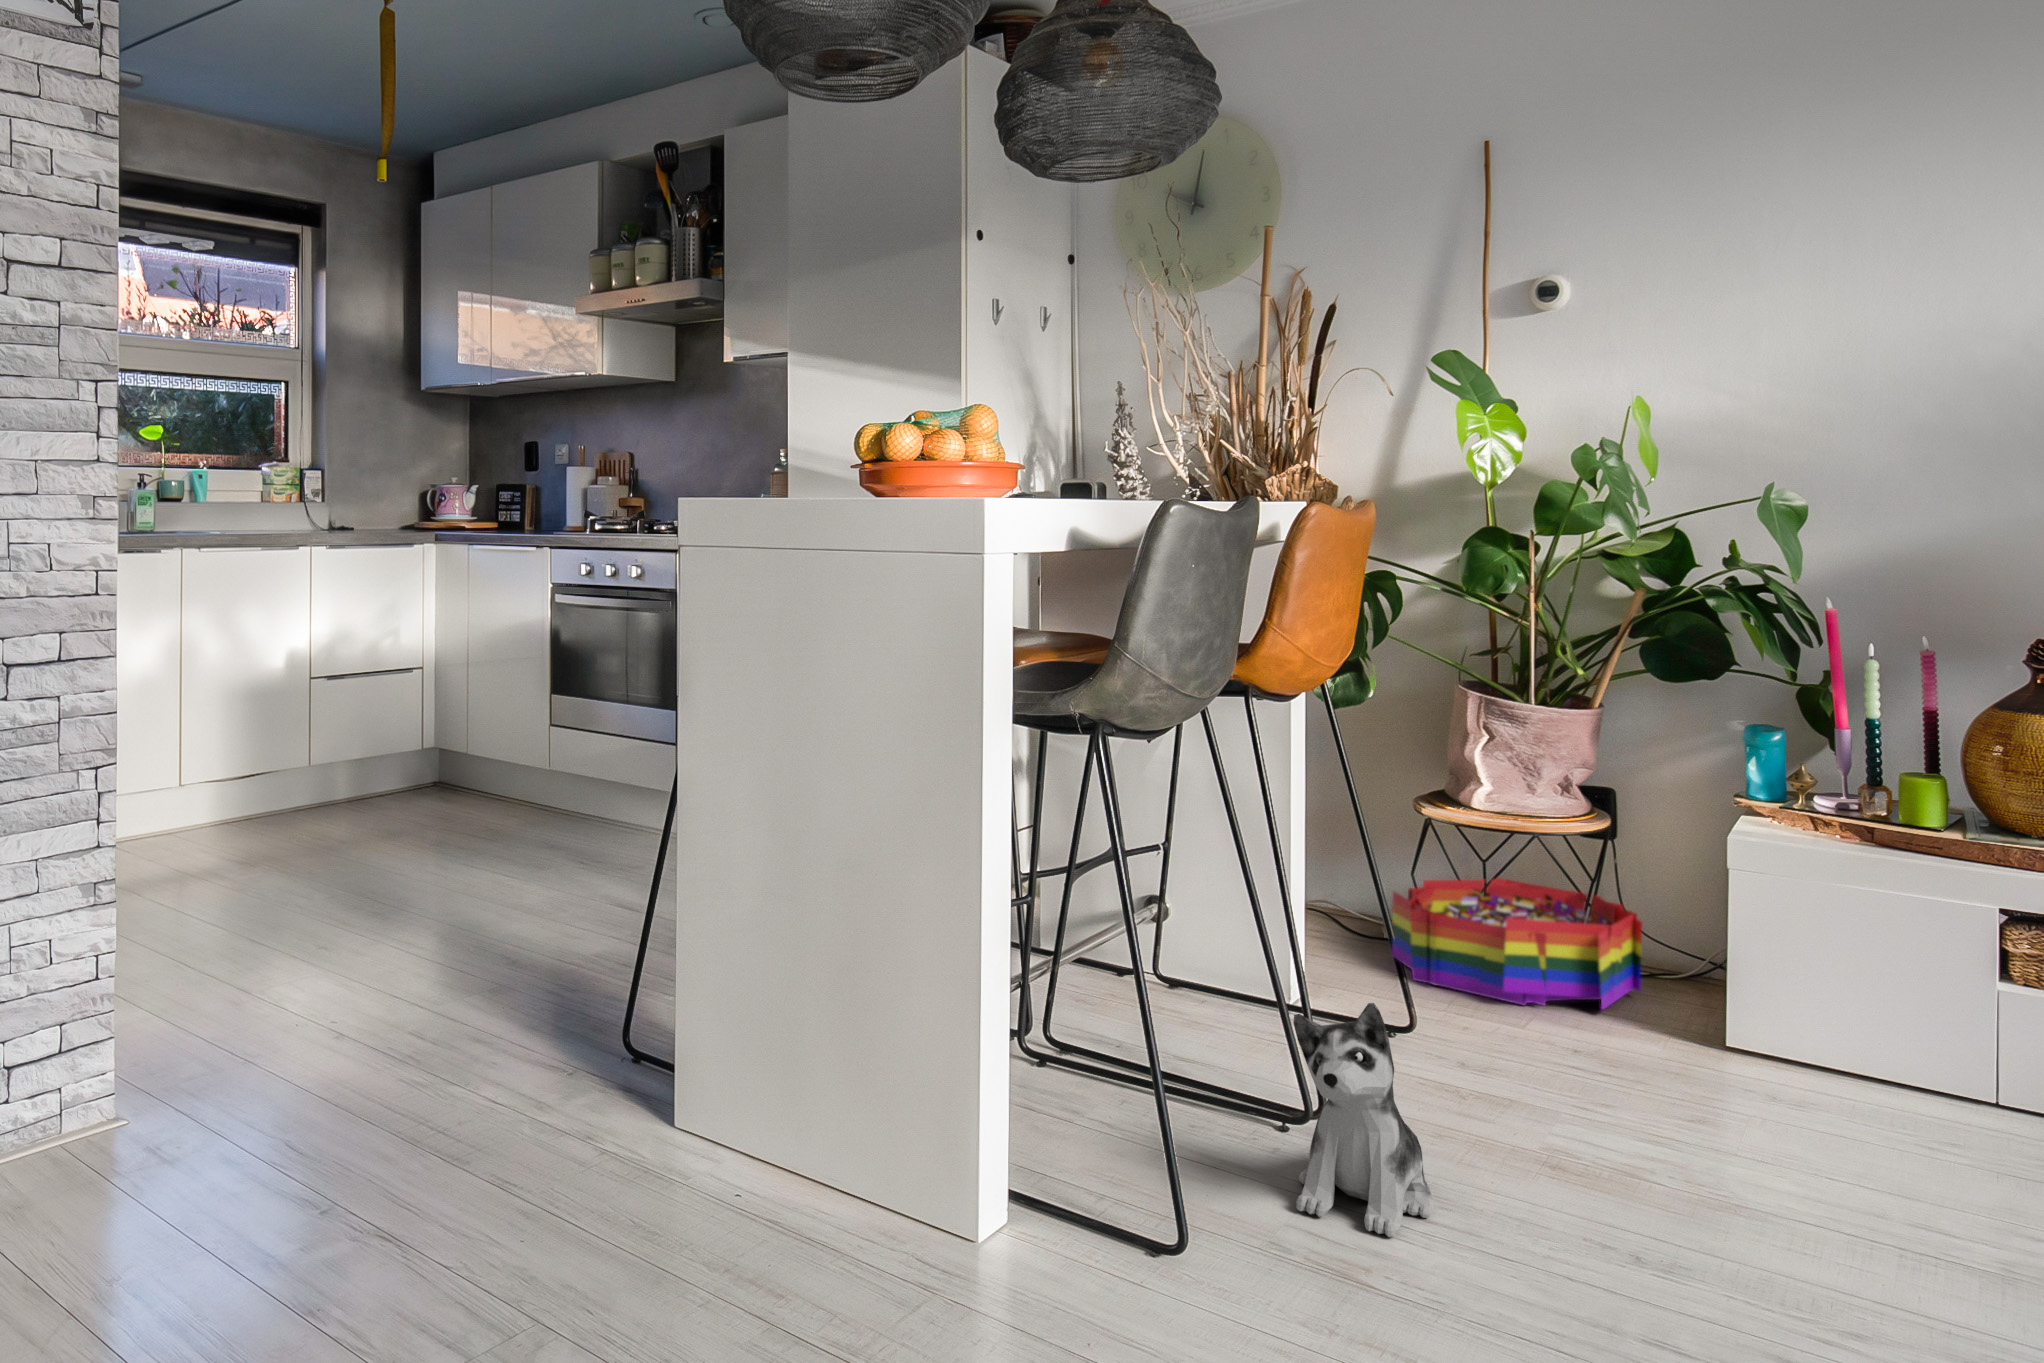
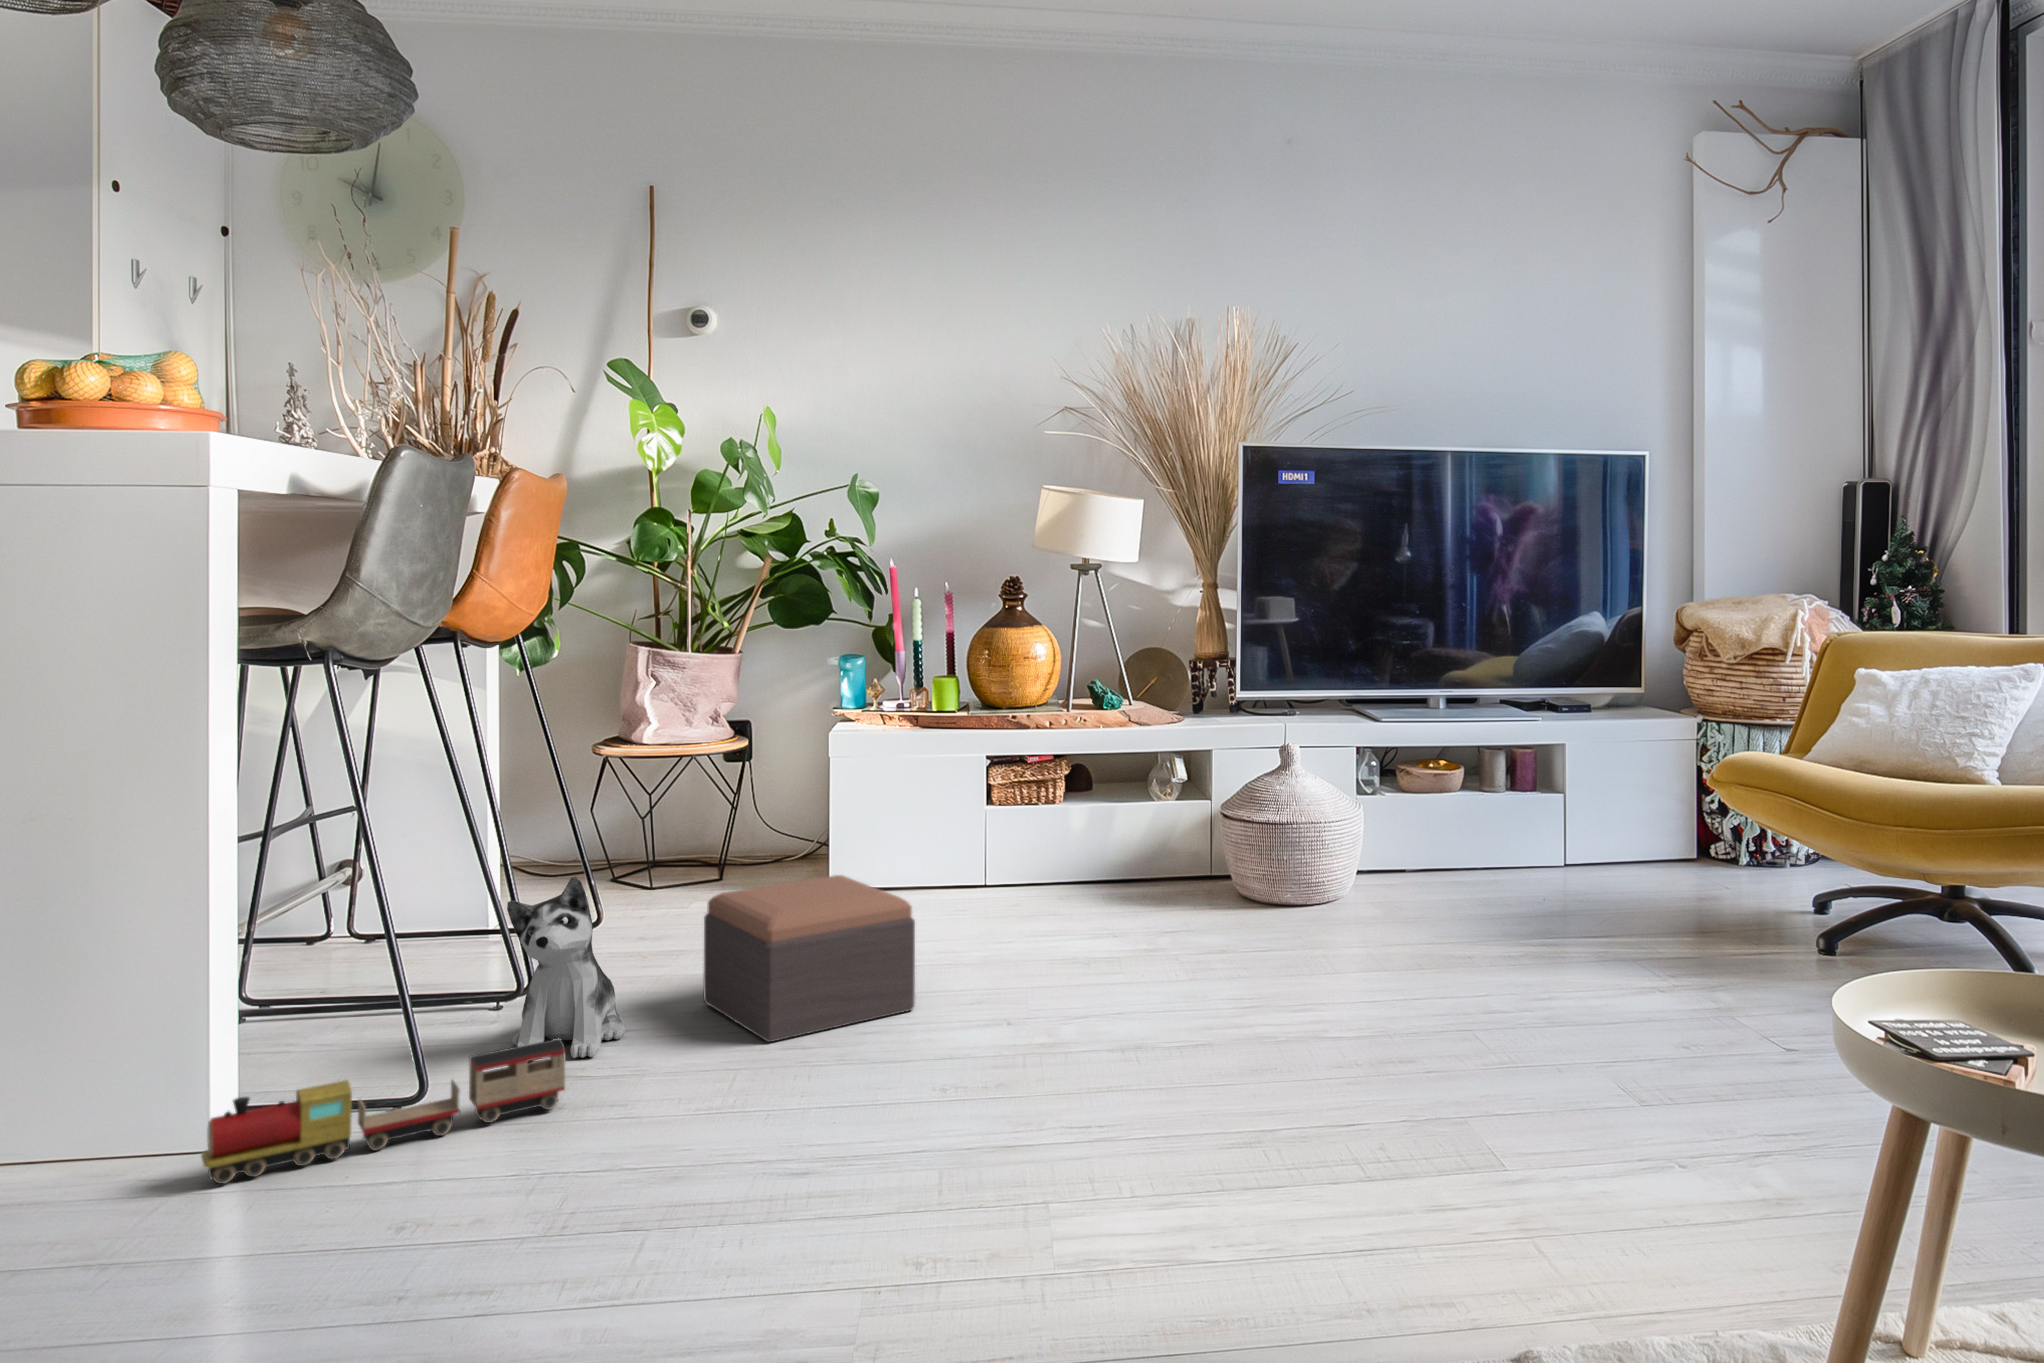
storage bin: present [1392,878,1642,1009] -> none [575,804,772,897]
footstool: none [1541,1056,1884,1317] -> present [703,875,915,1042]
toy train: none [972,1191,1351,1310] -> present [201,1039,566,1184]

